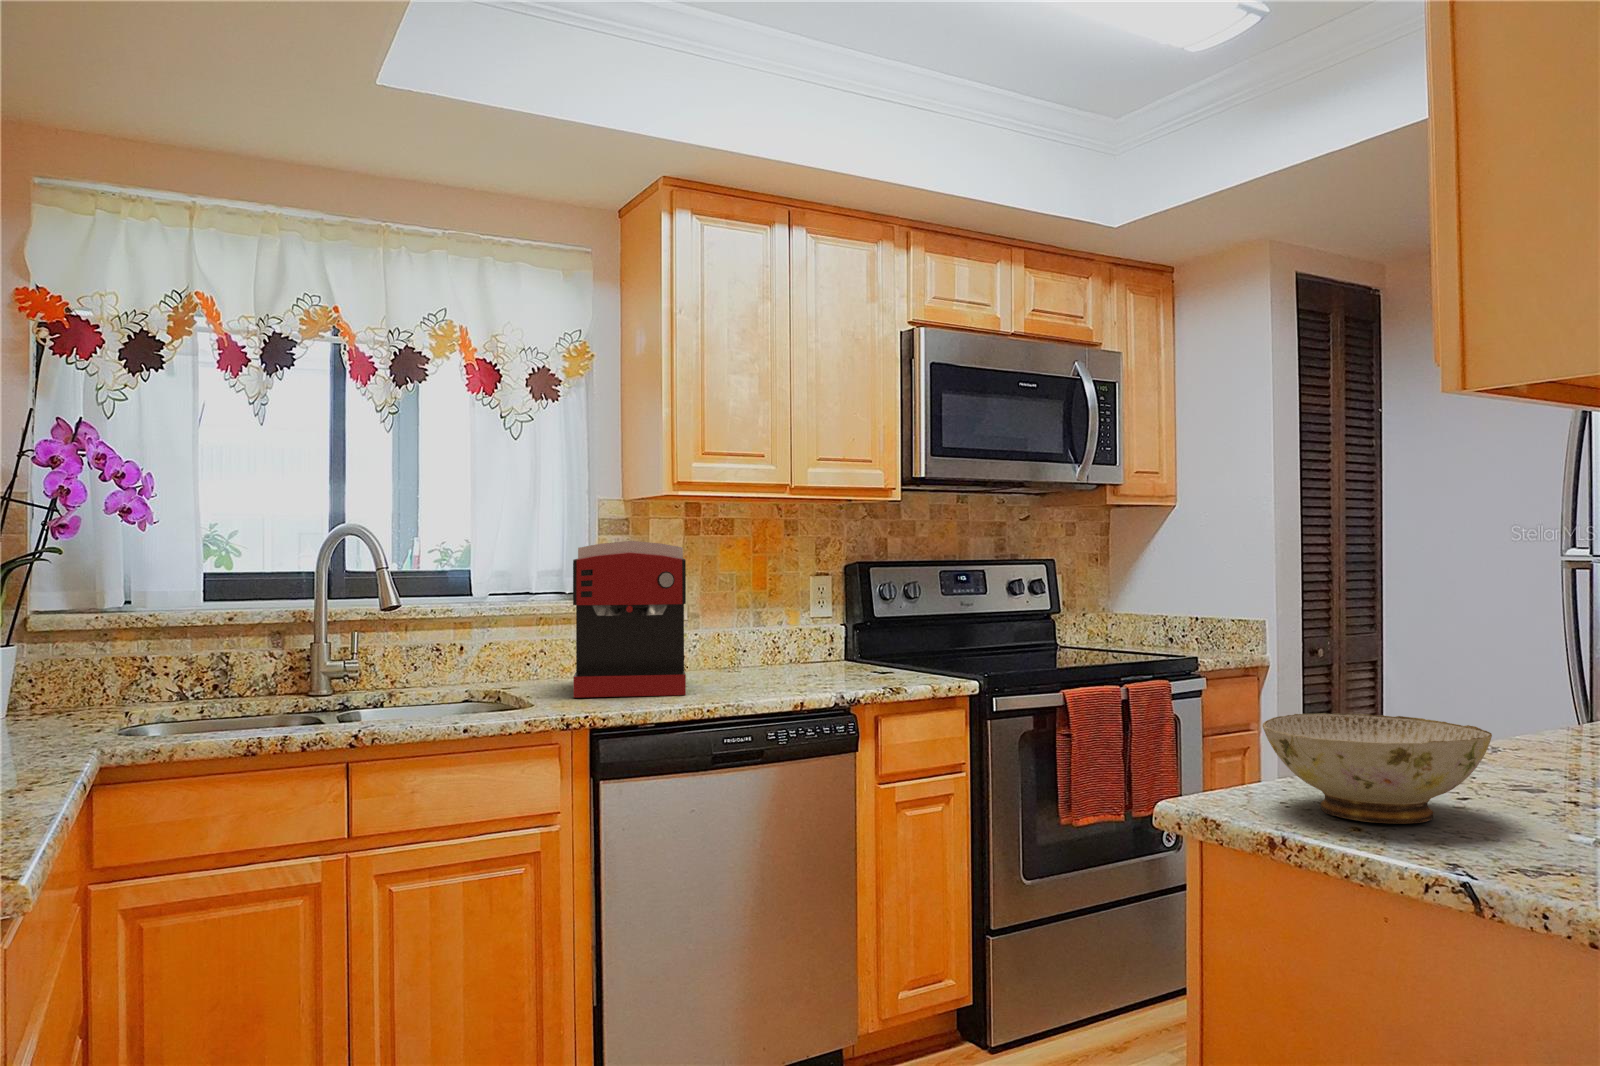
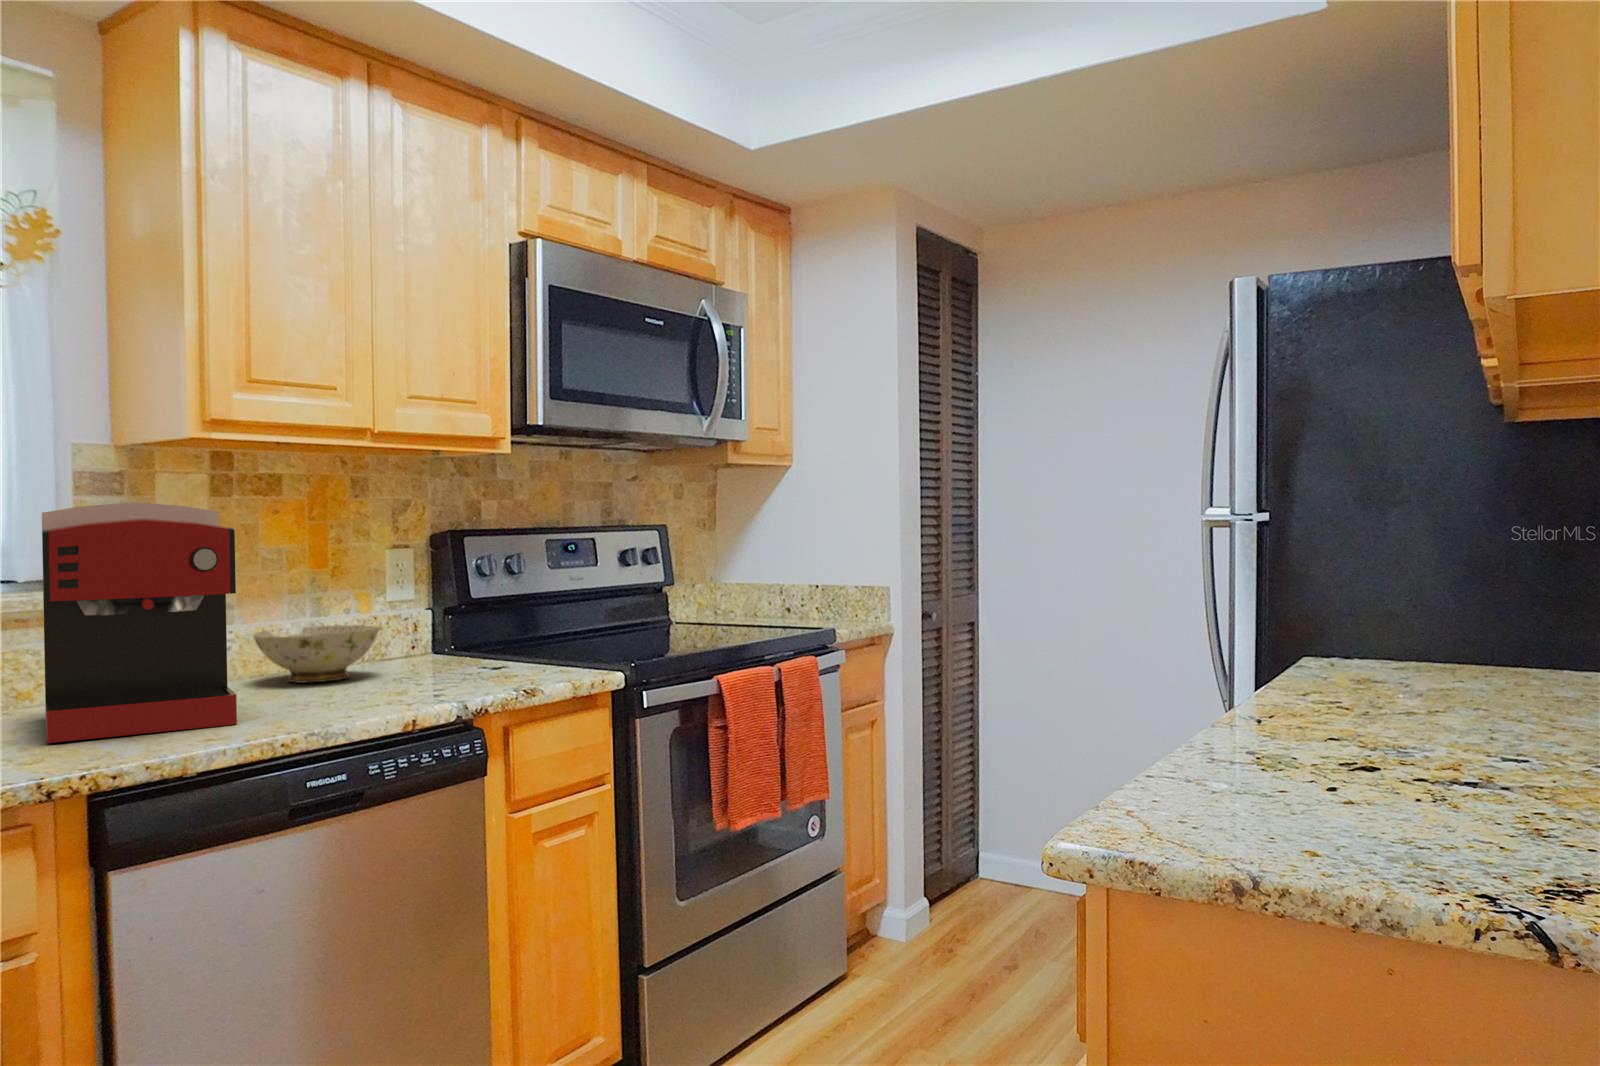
ceramic bowl: present [1262,713,1492,824] -> present [253,625,379,683]

